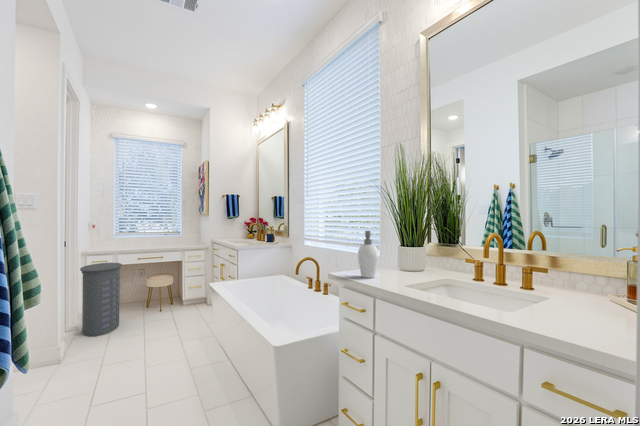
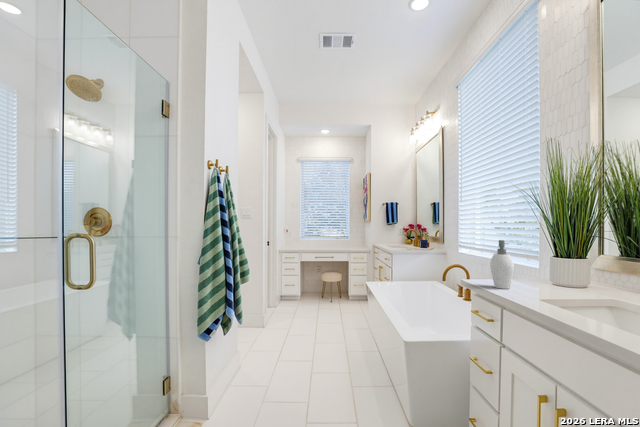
laundry hamper: present [80,263,122,337] -> none [277,258,304,314]

